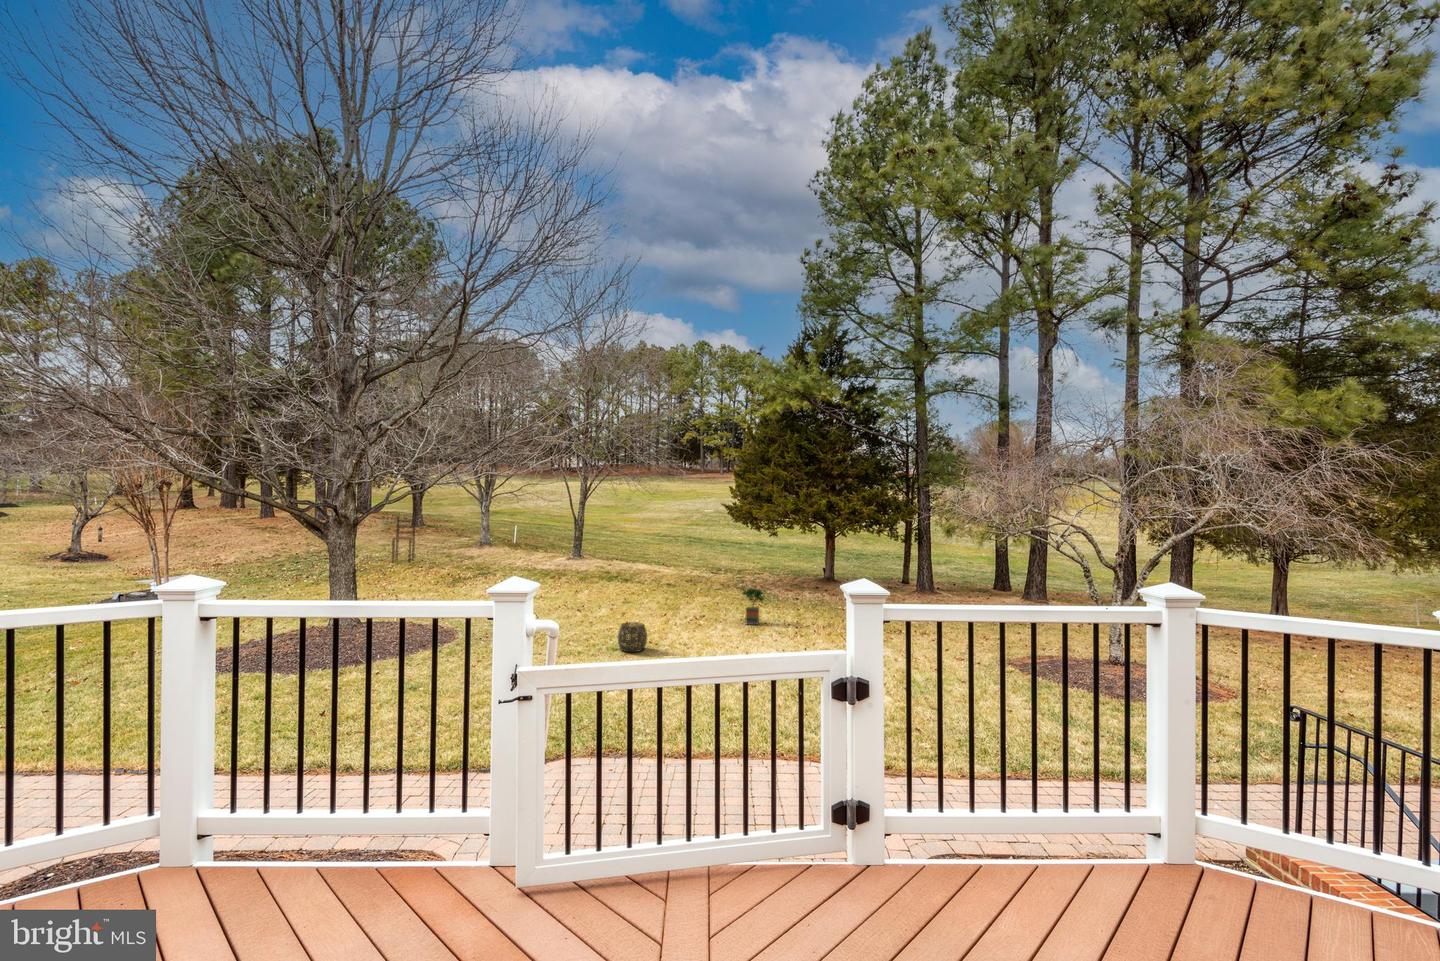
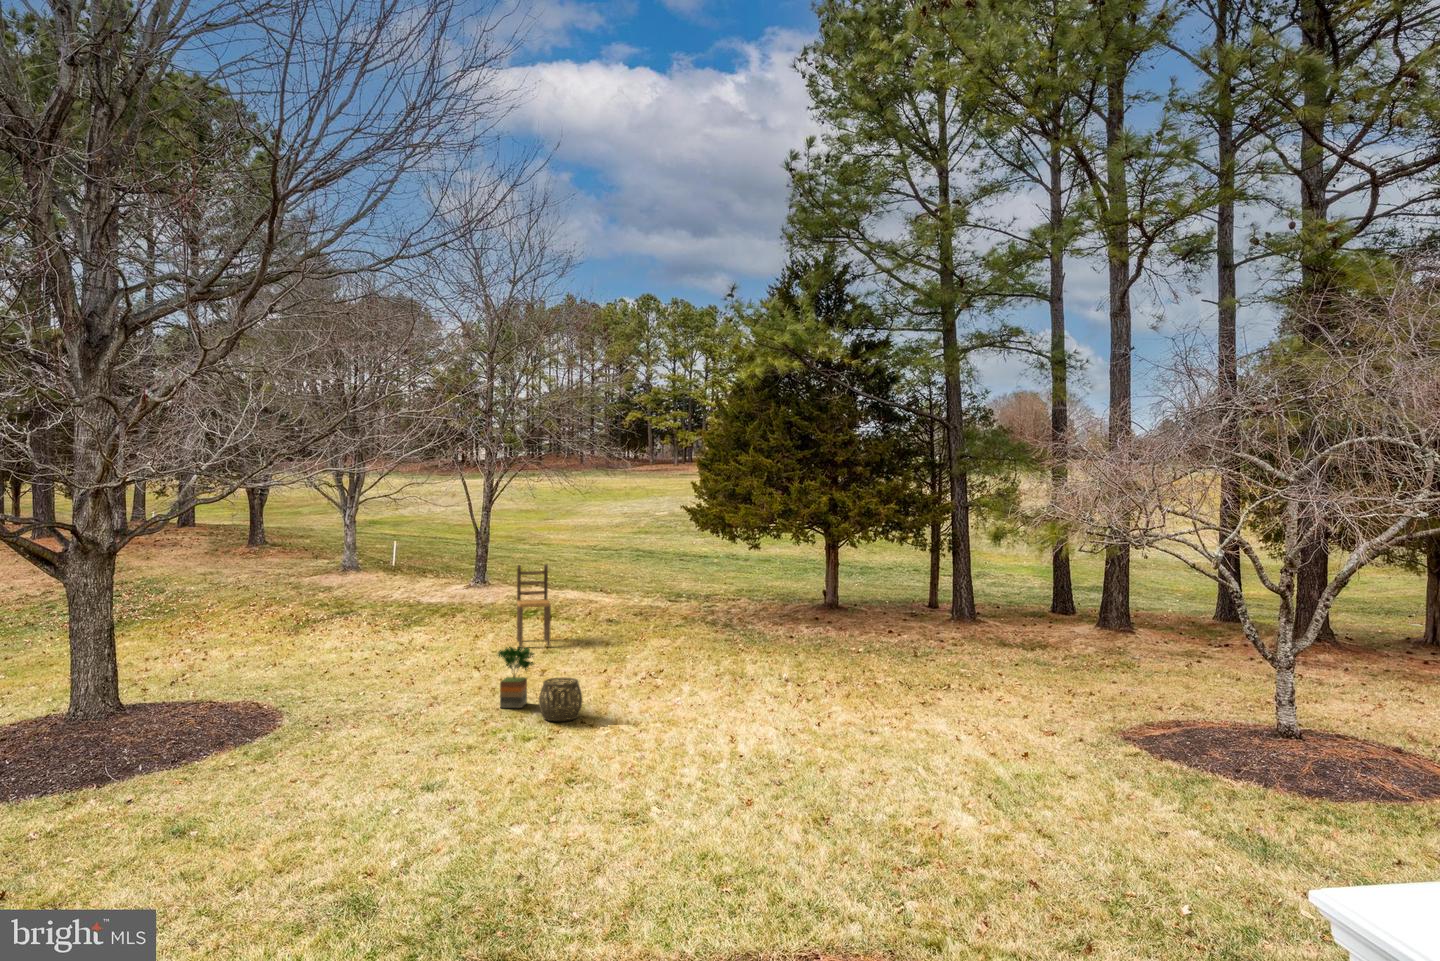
chair: present [392,516,416,562] -> present [517,564,551,647]
potted tree: present [743,589,764,625] -> present [498,647,534,708]

